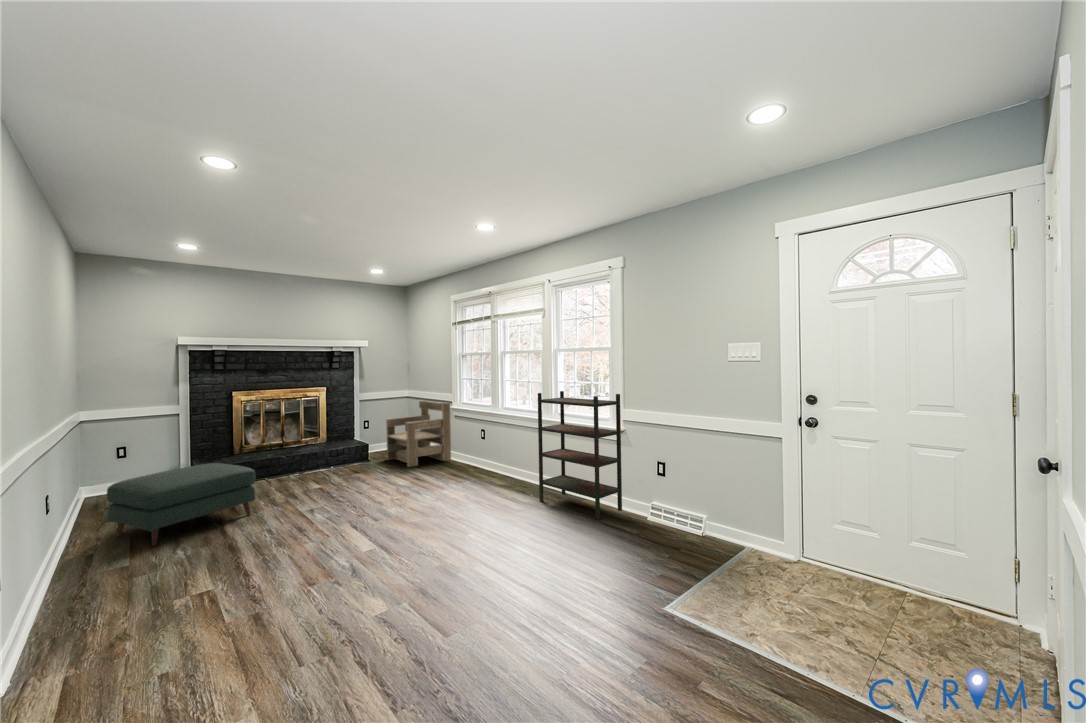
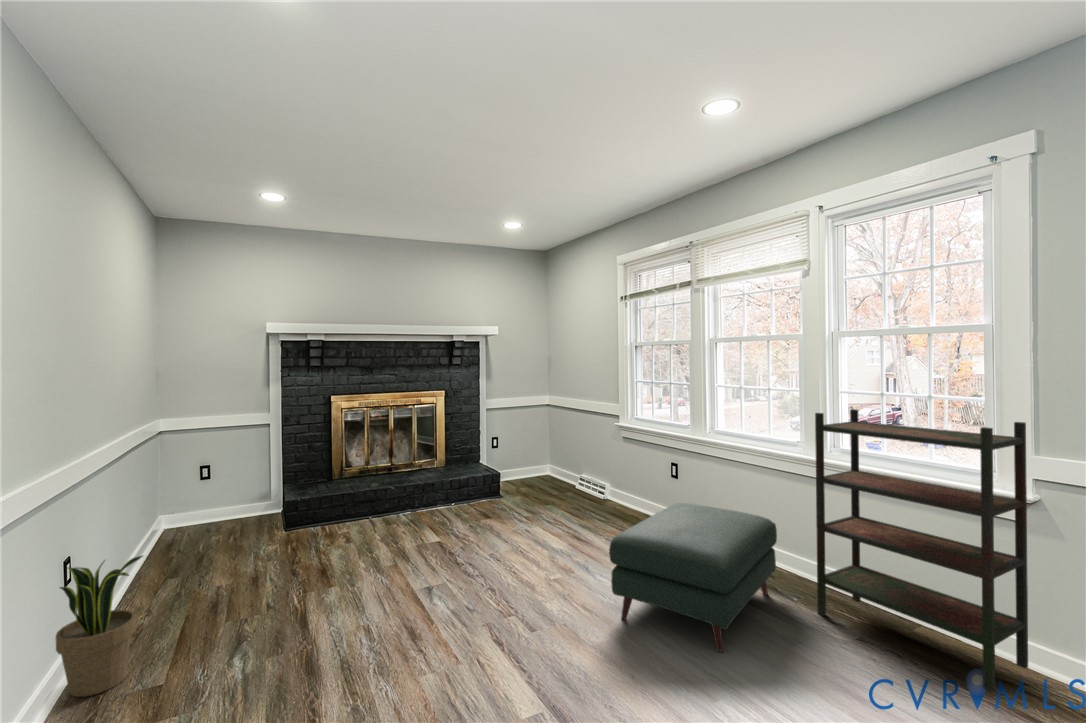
armchair: present [386,400,451,467] -> none [525,411,618,512]
ottoman: present [107,463,256,546] -> present [609,503,777,652]
potted plant: none [56,489,116,575] -> present [56,556,143,697]

